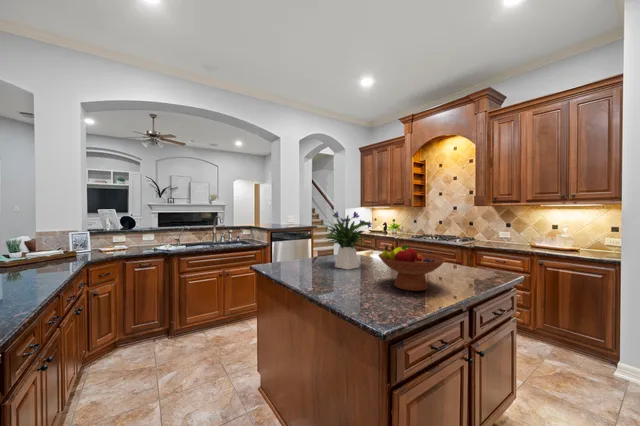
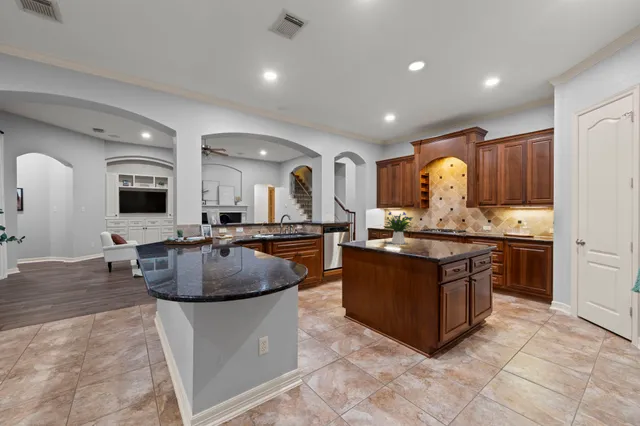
fruit bowl: present [378,245,446,291] -> none [424,228,458,250]

